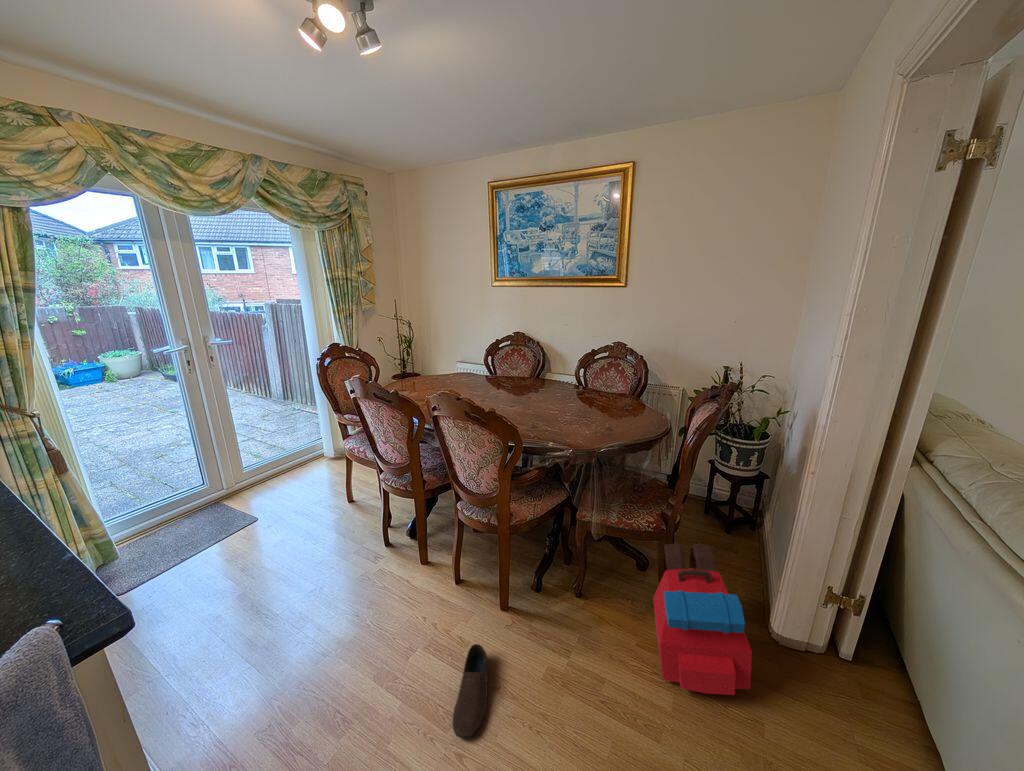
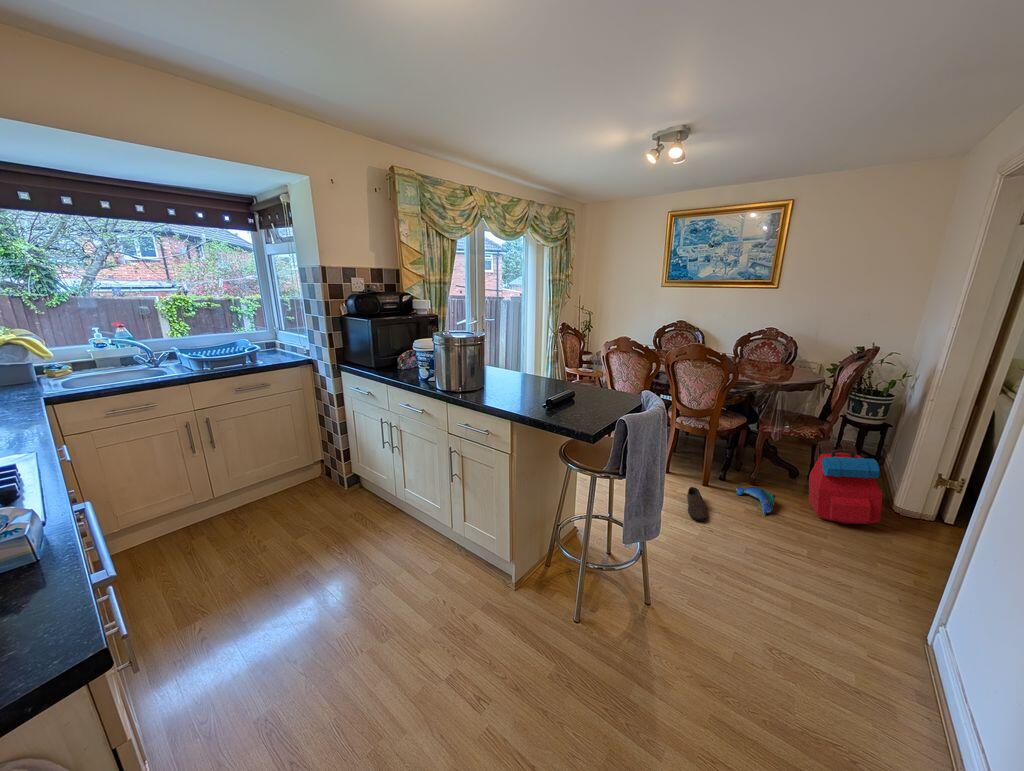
plush toy: none [553,616,604,689] -> present [736,487,775,515]

